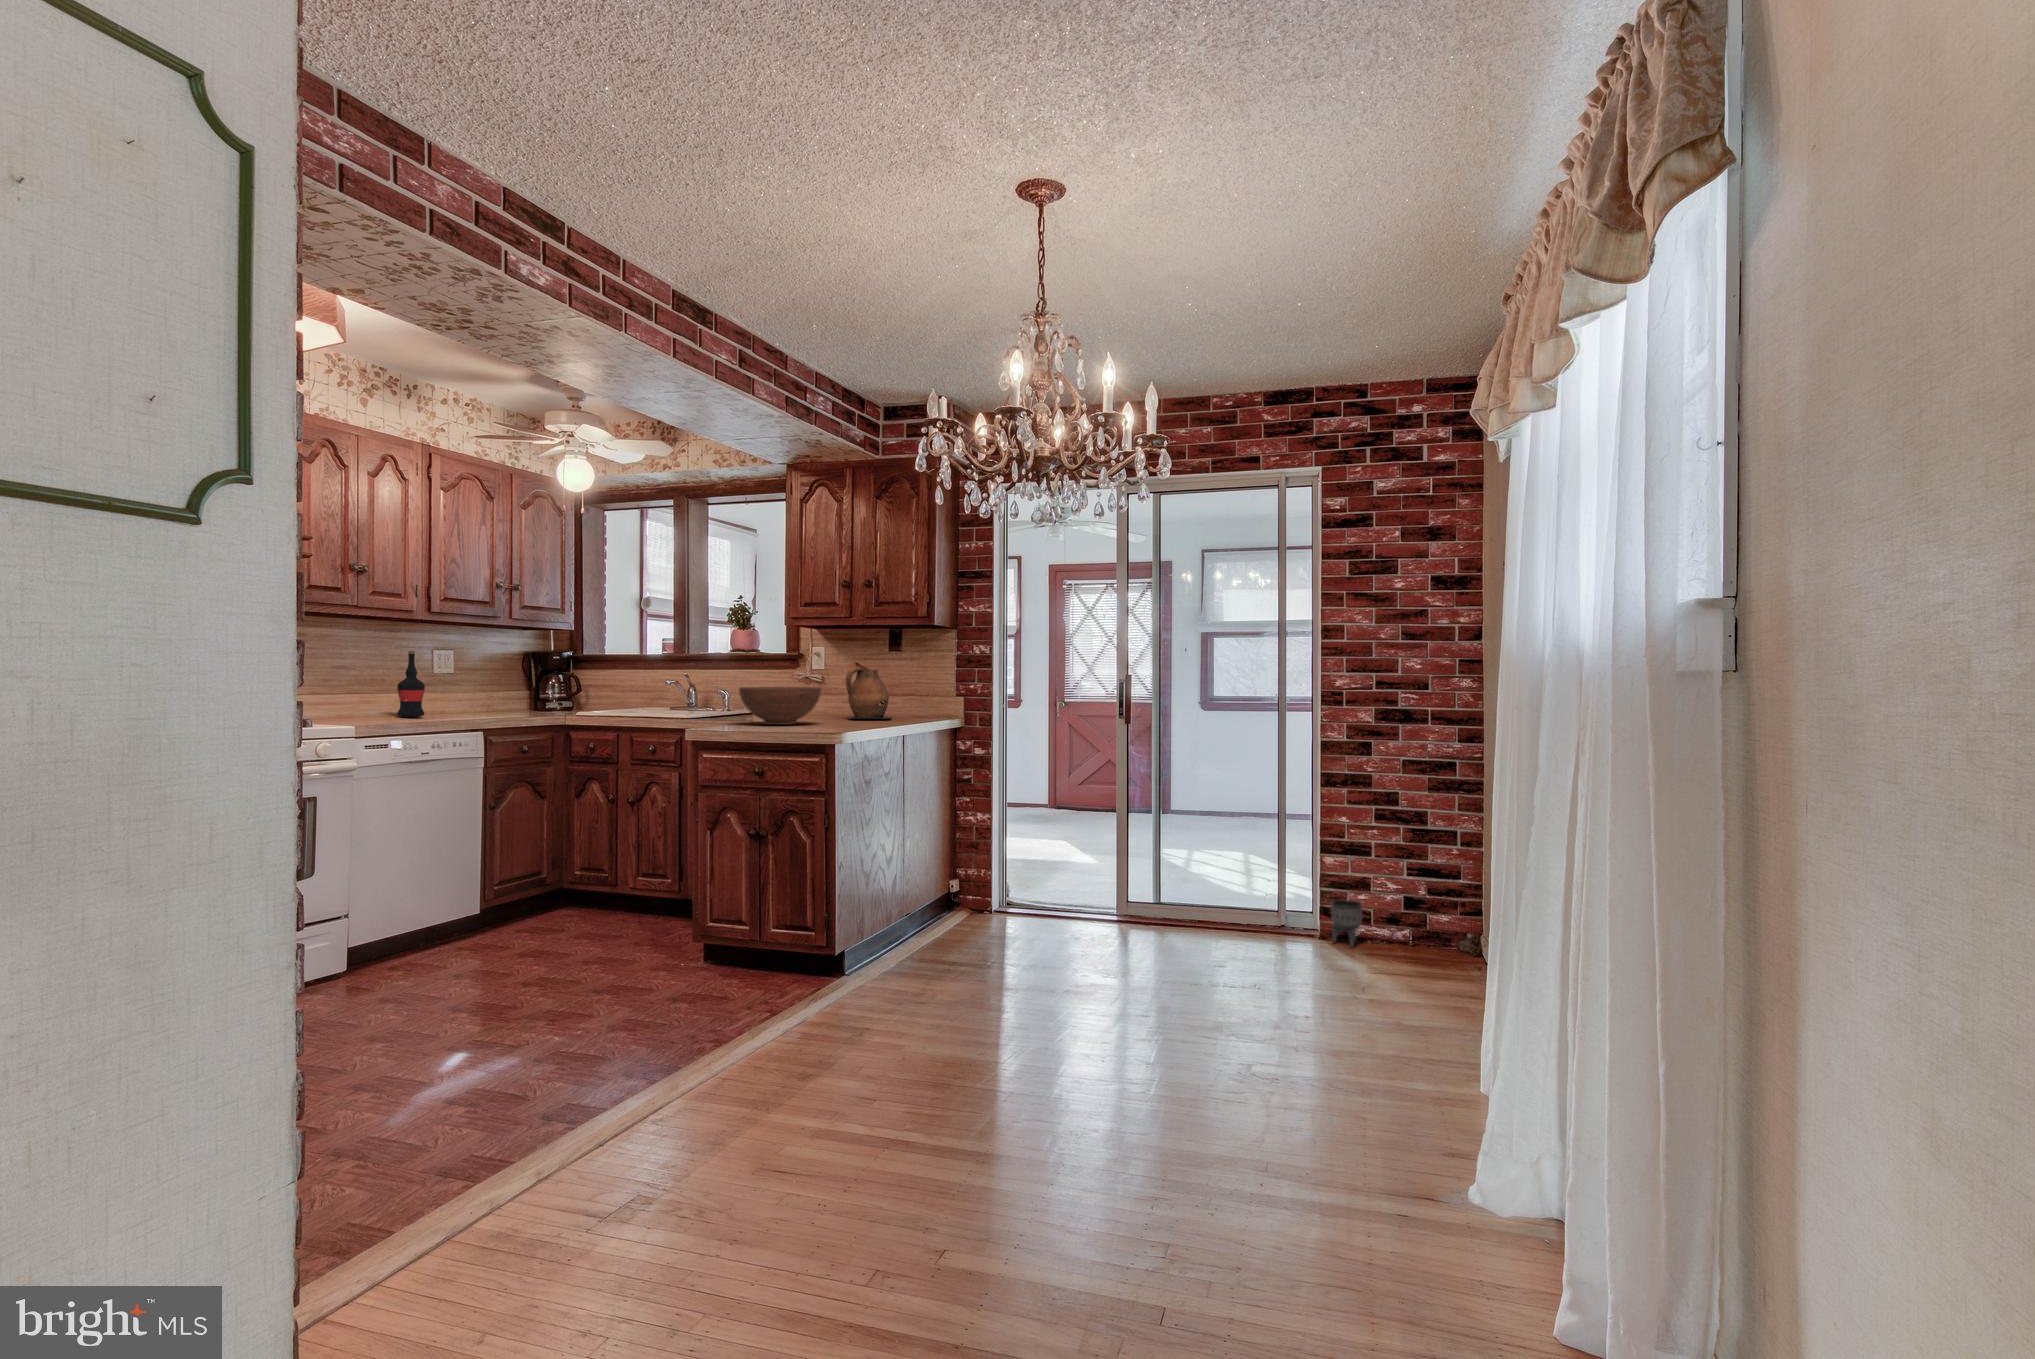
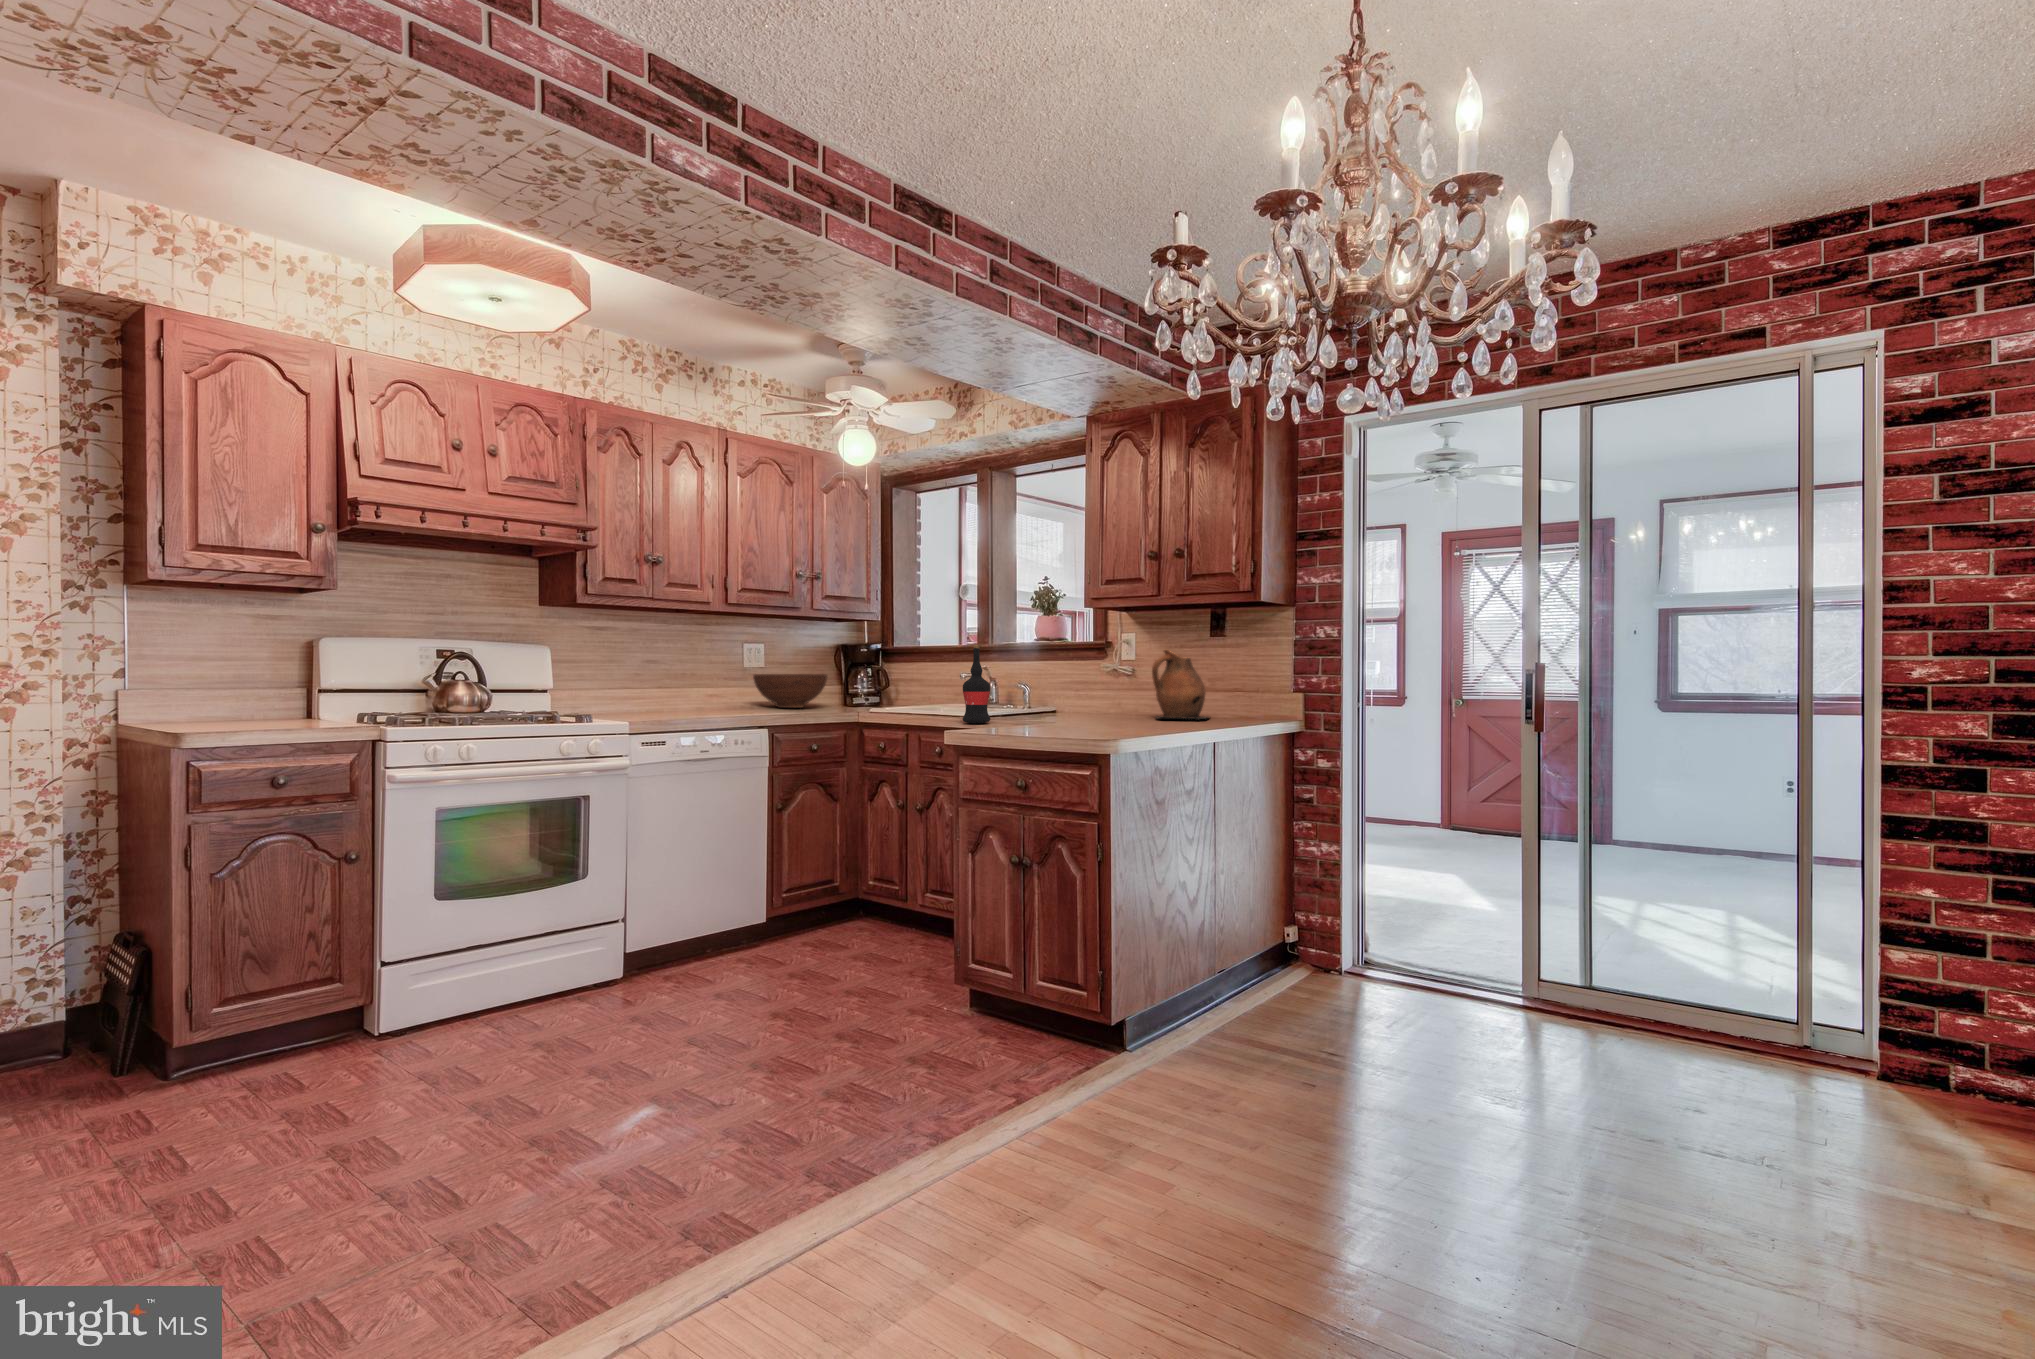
wine bottle: present [397,651,425,717] -> present [963,645,990,723]
fruit bowl: present [739,687,821,725] -> present [753,674,828,708]
planter: present [1331,900,1362,947] -> none [1906,1024,1972,1108]

